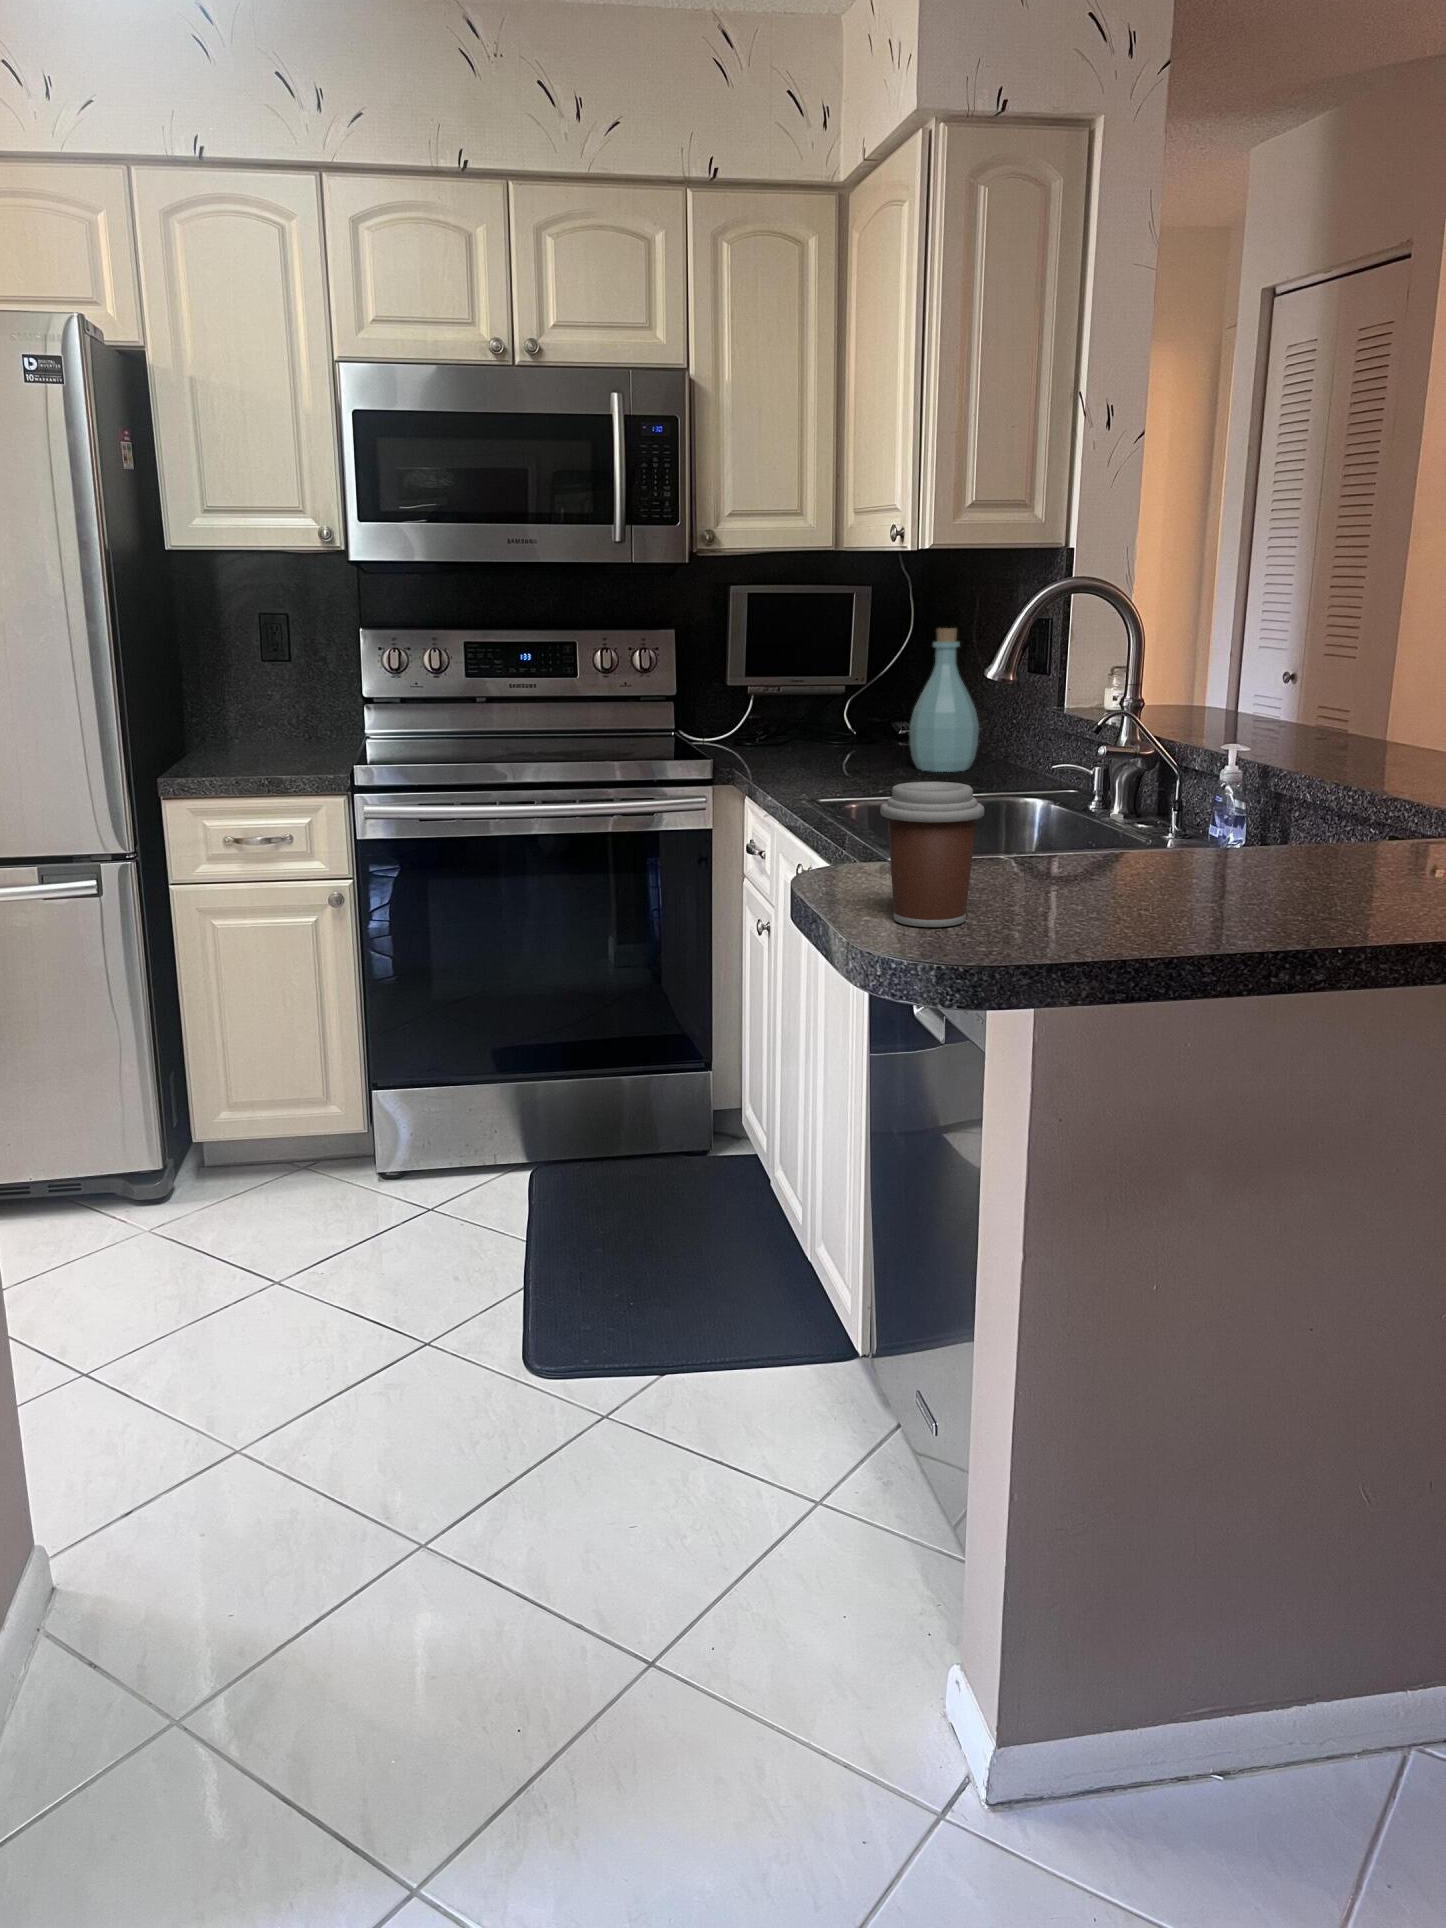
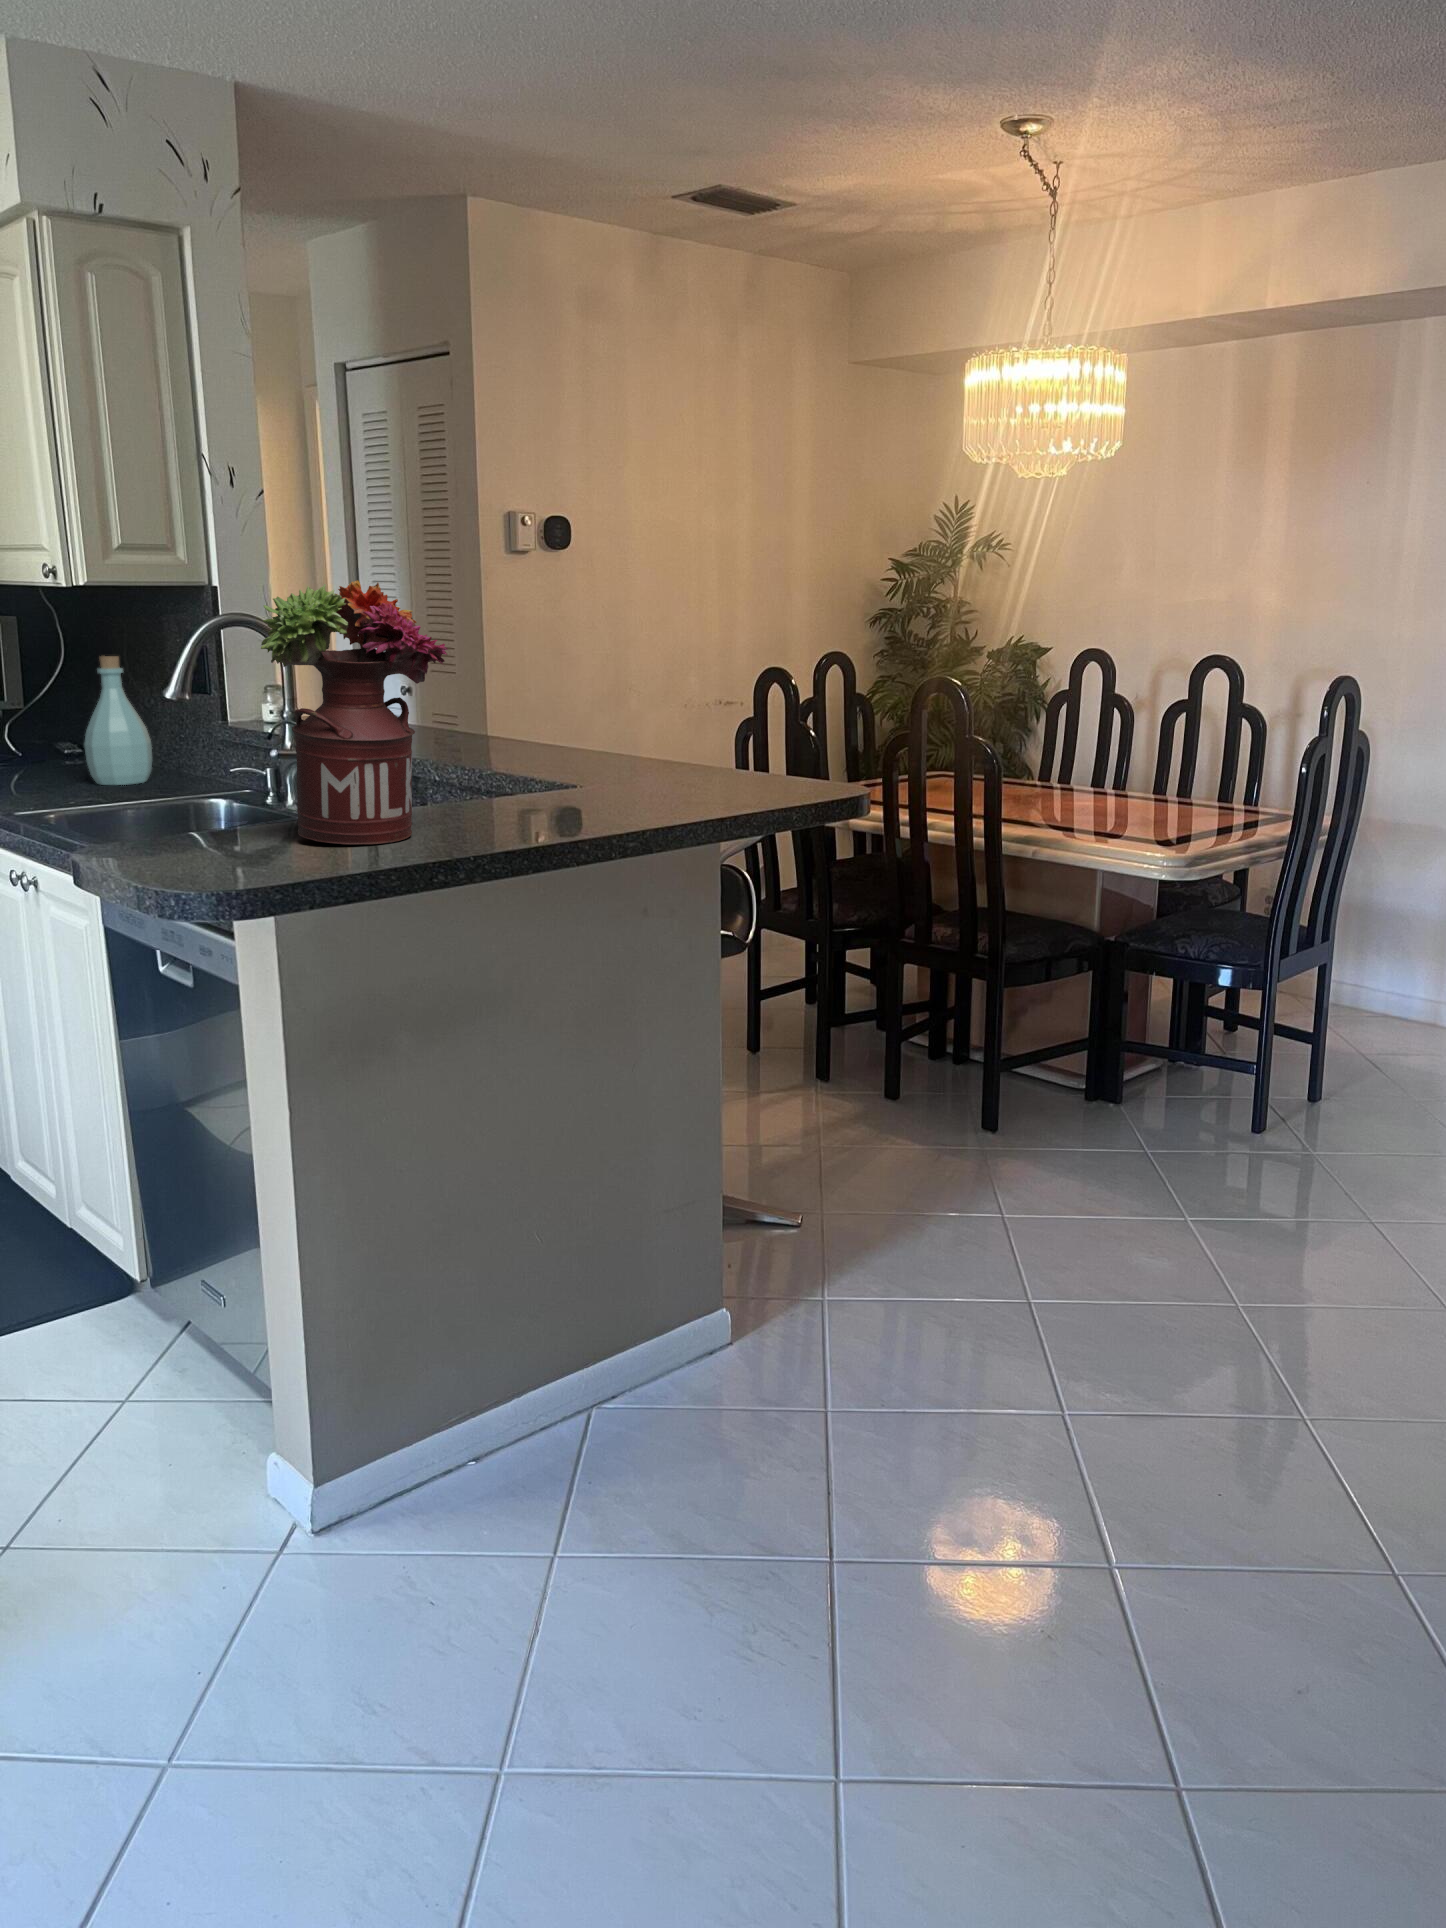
flower arrangement: none [1071,520,1352,904] -> present [261,580,448,845]
coffee cup: present [880,782,984,927] -> none [139,769,221,876]

